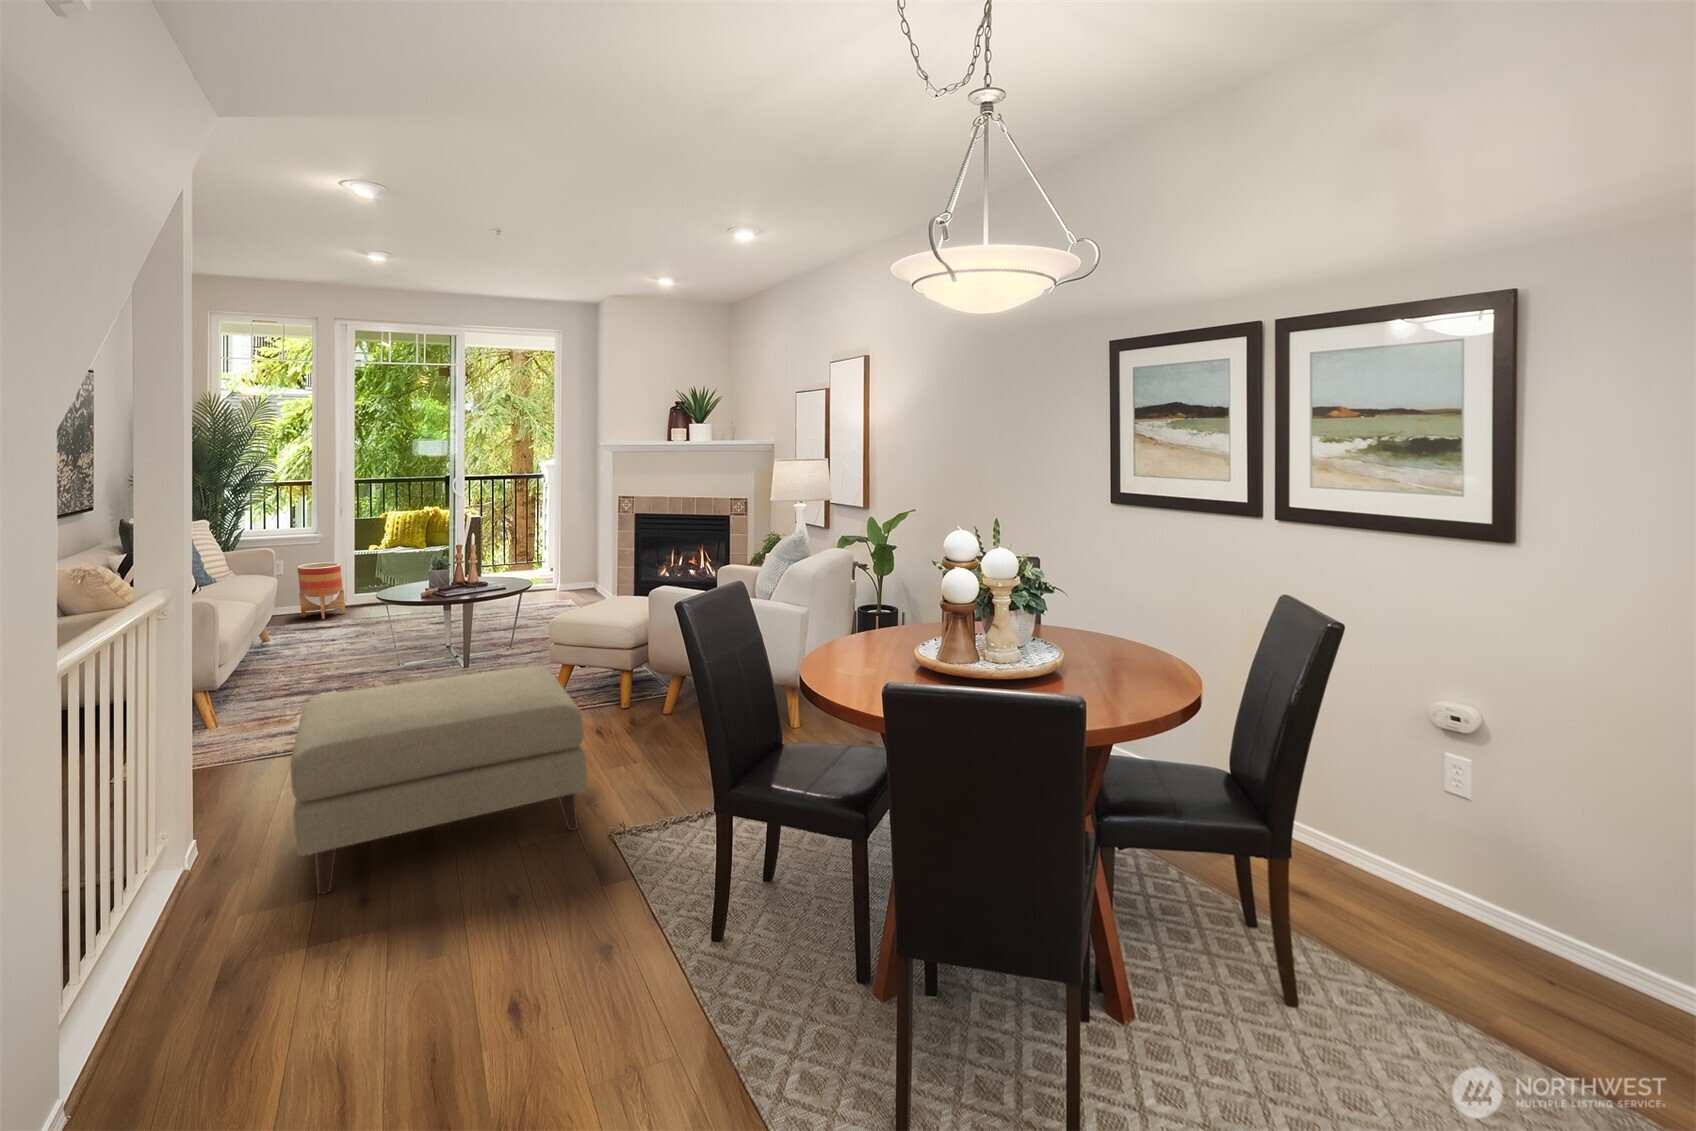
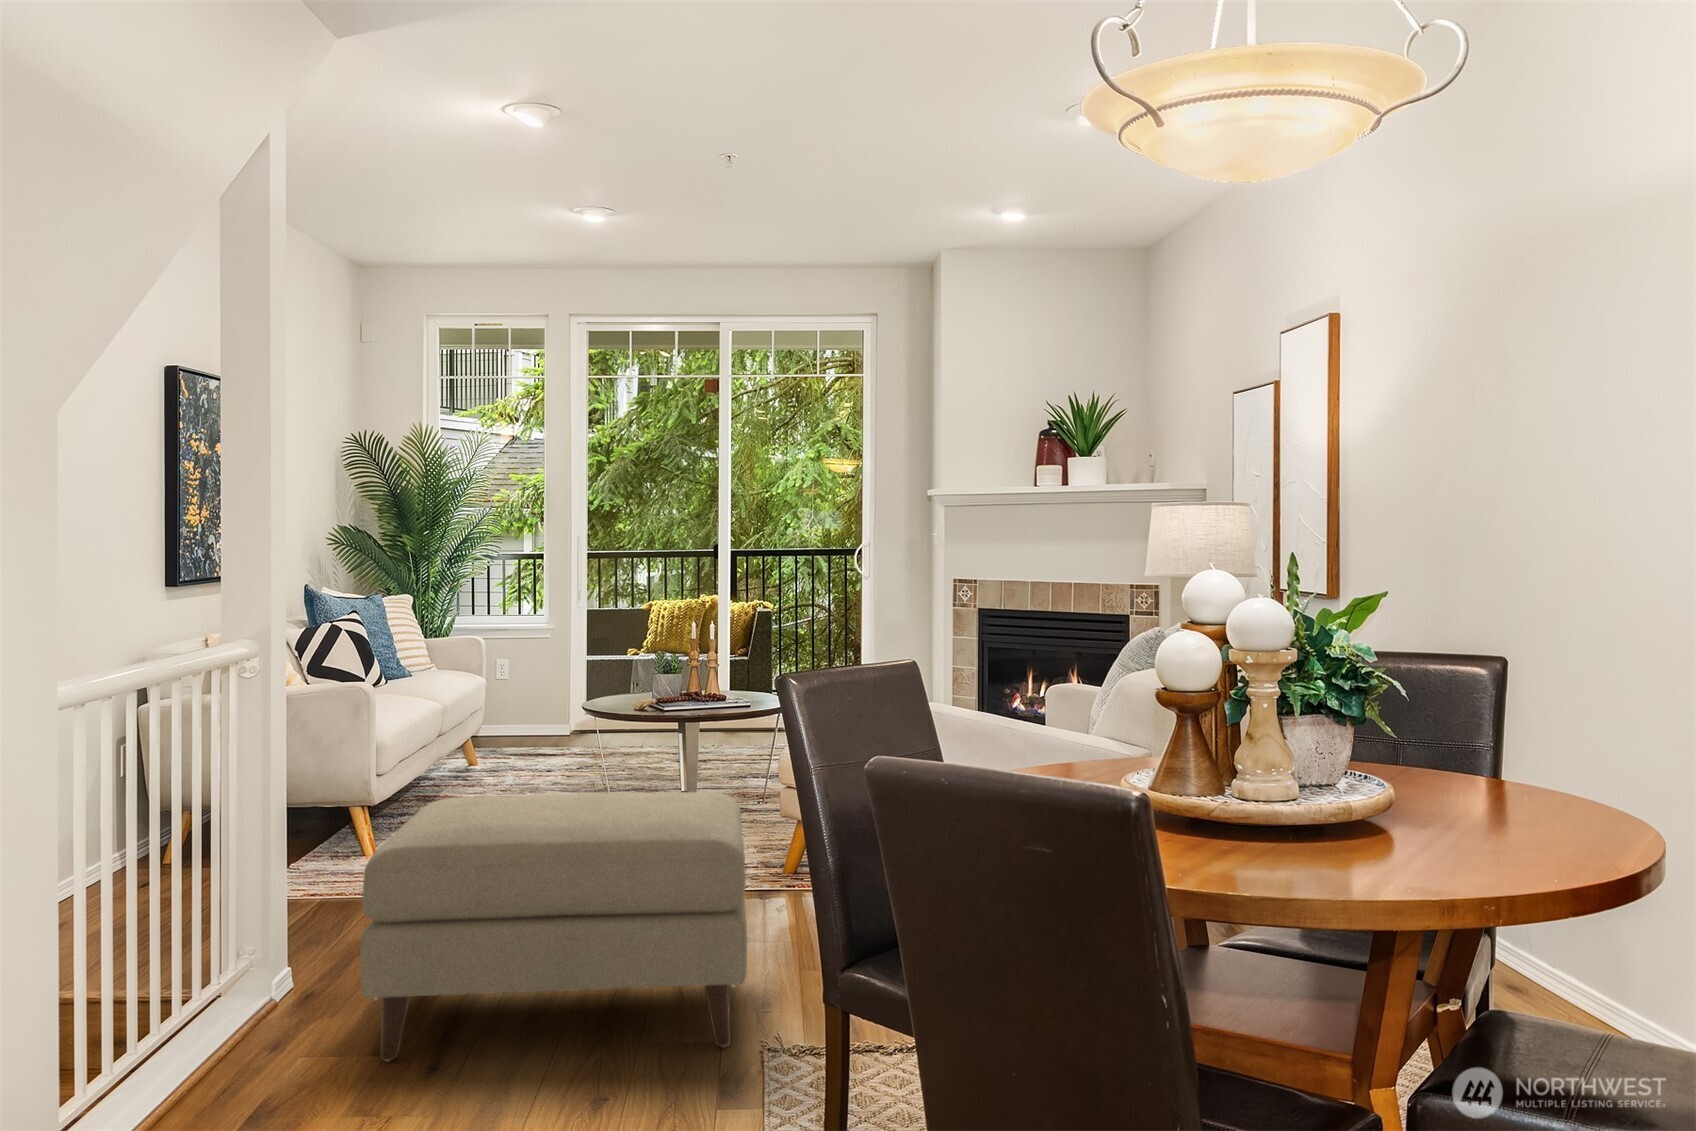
planter: present [297,563,346,619] -> none [529,669,580,746]

